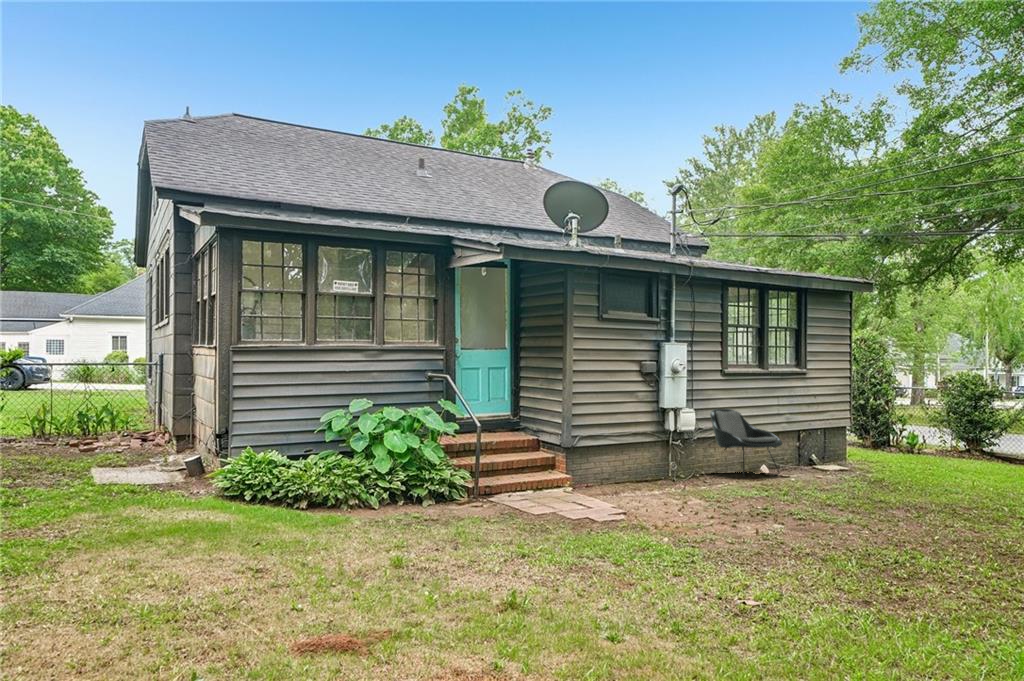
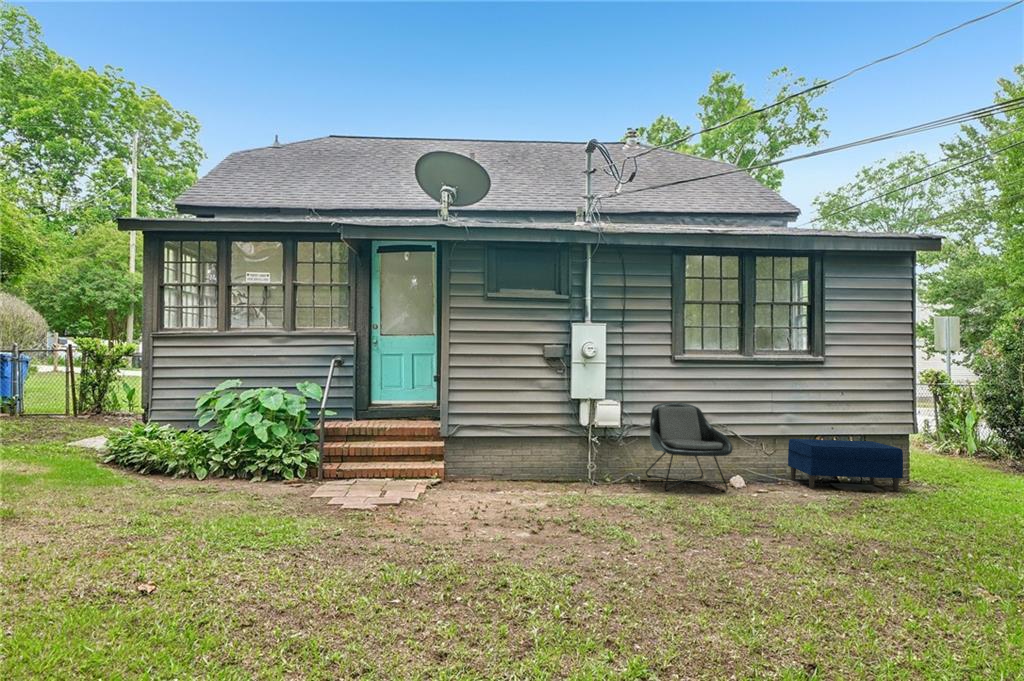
bench: none [790,434,864,470] -> present [788,439,903,492]

